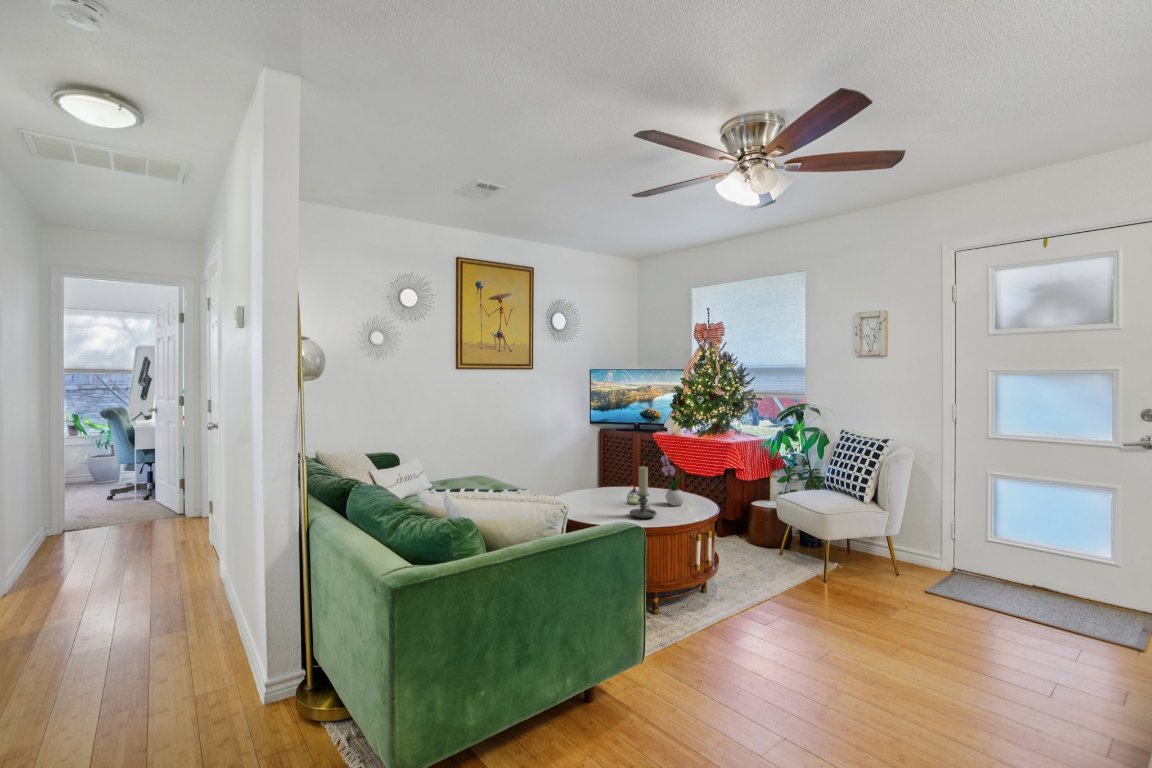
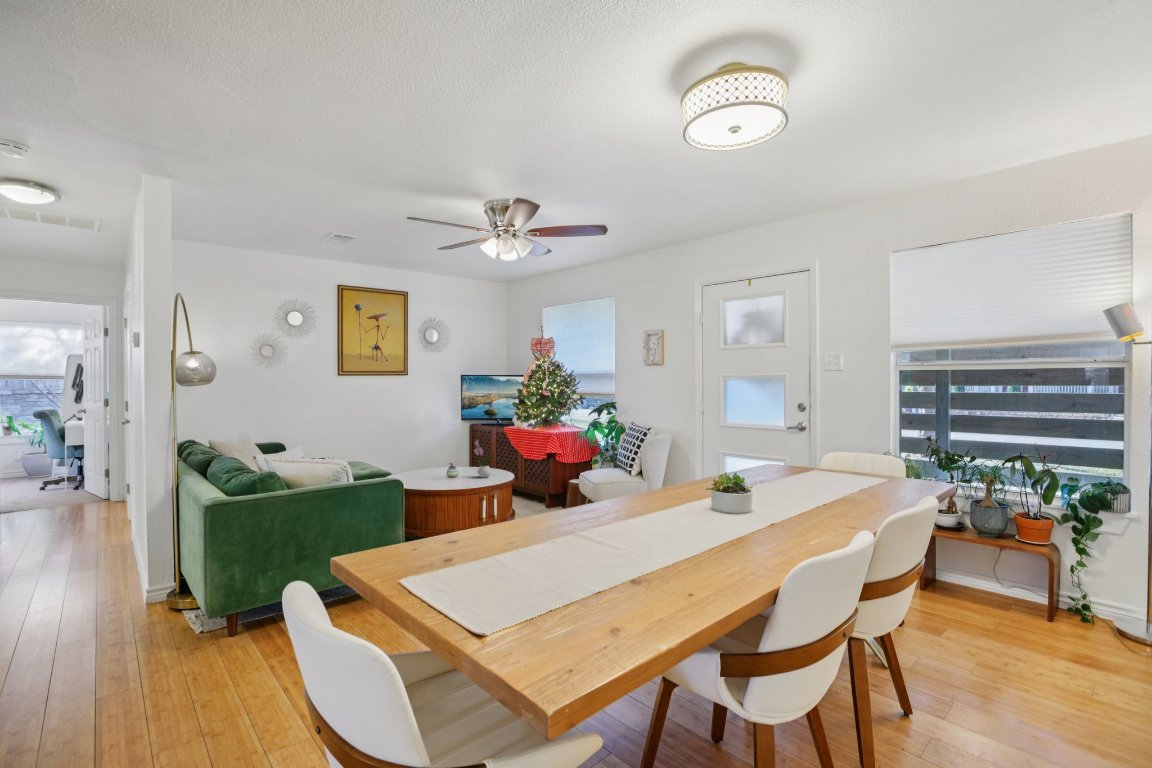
candle holder: present [630,466,657,518] -> none [440,447,461,485]

